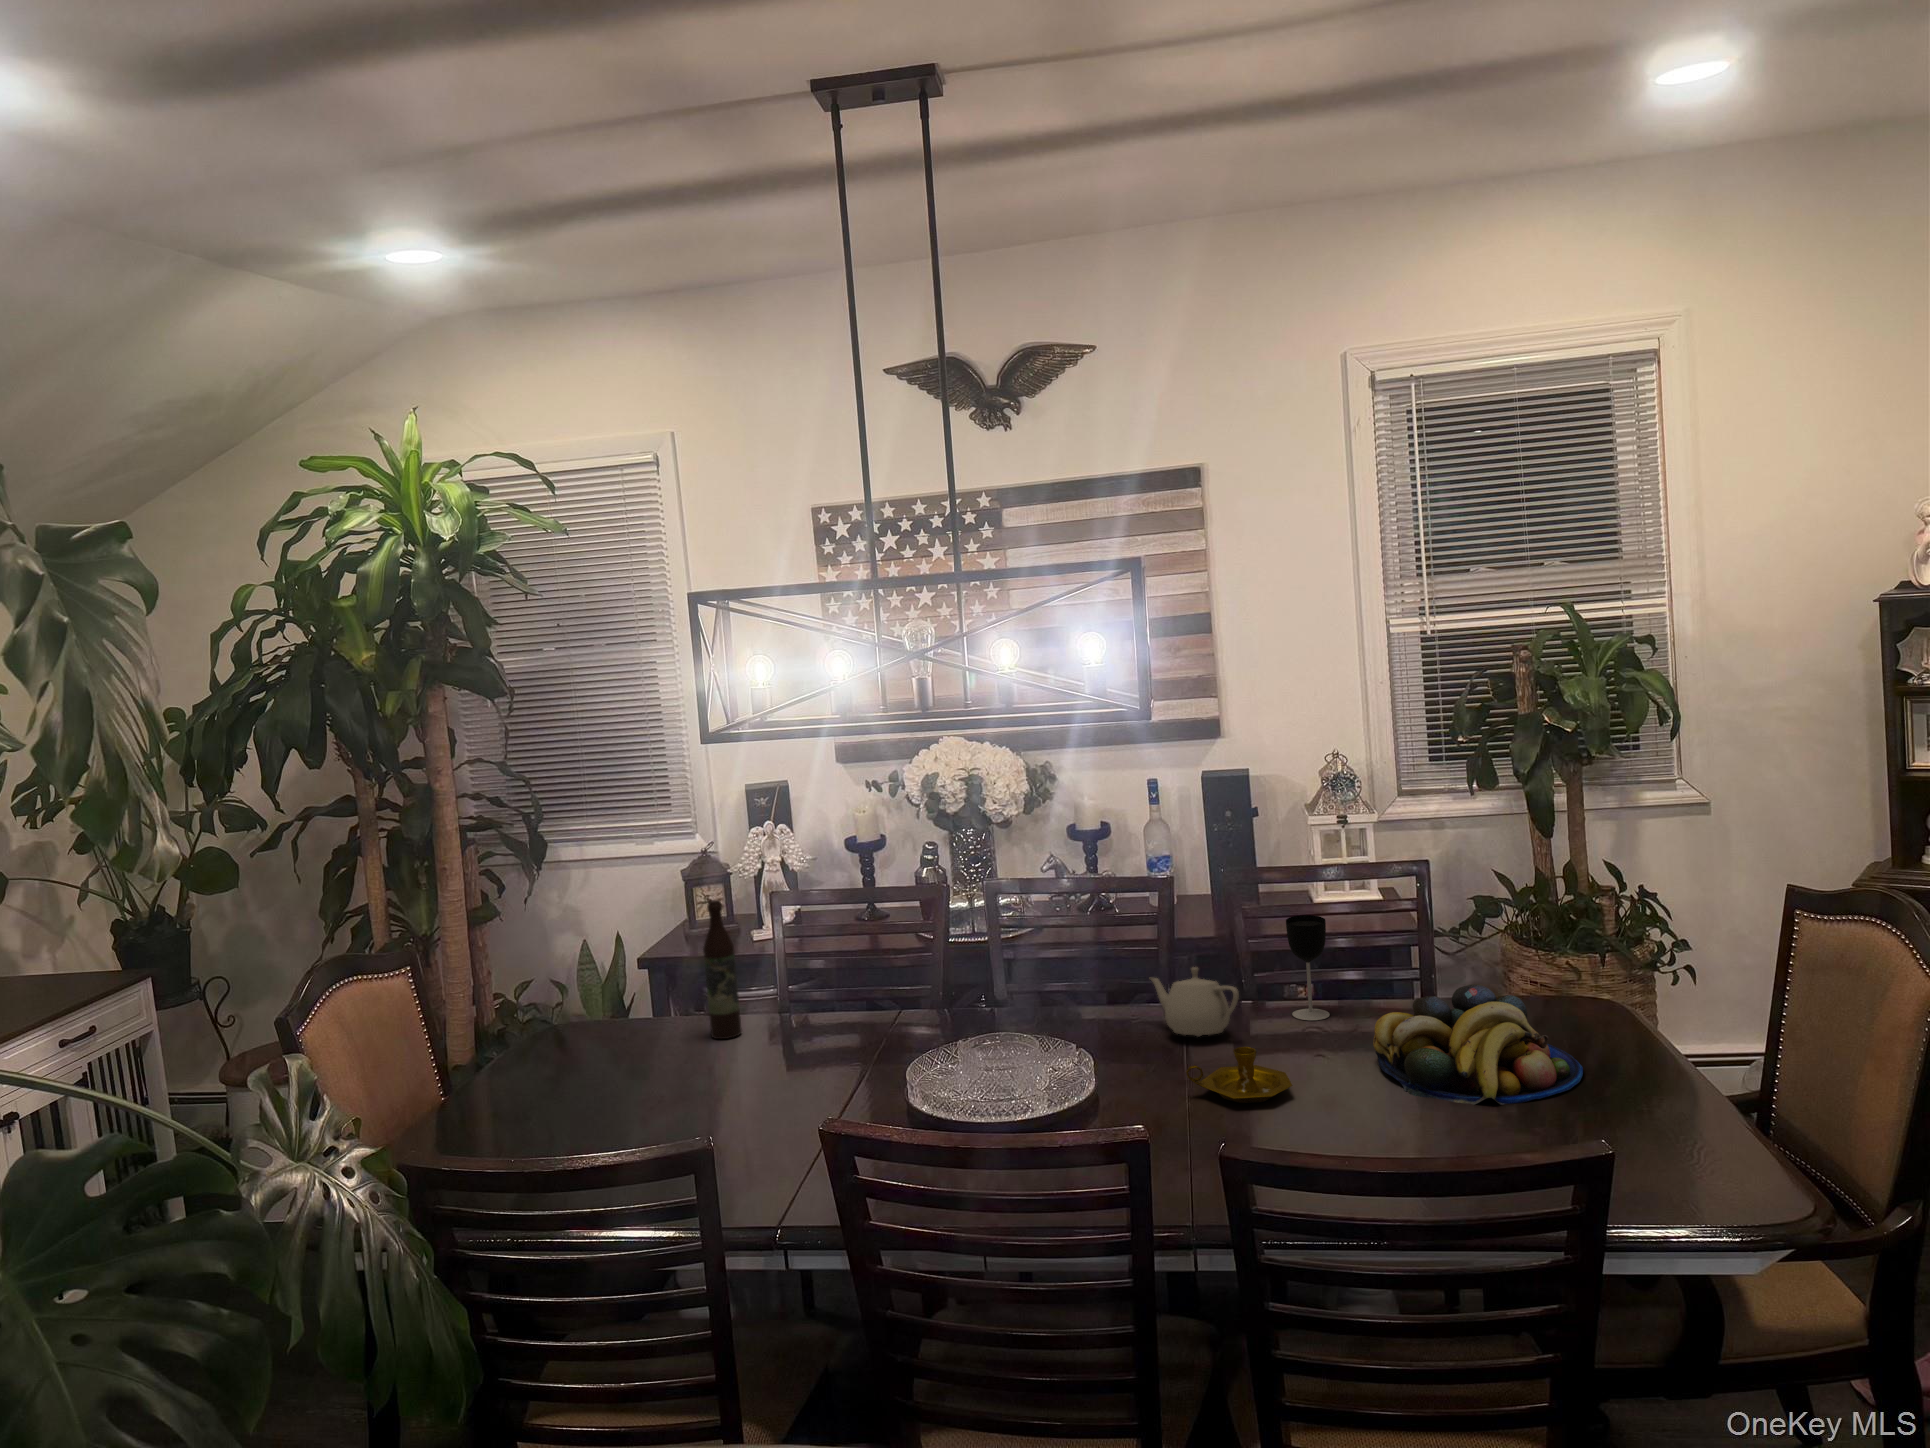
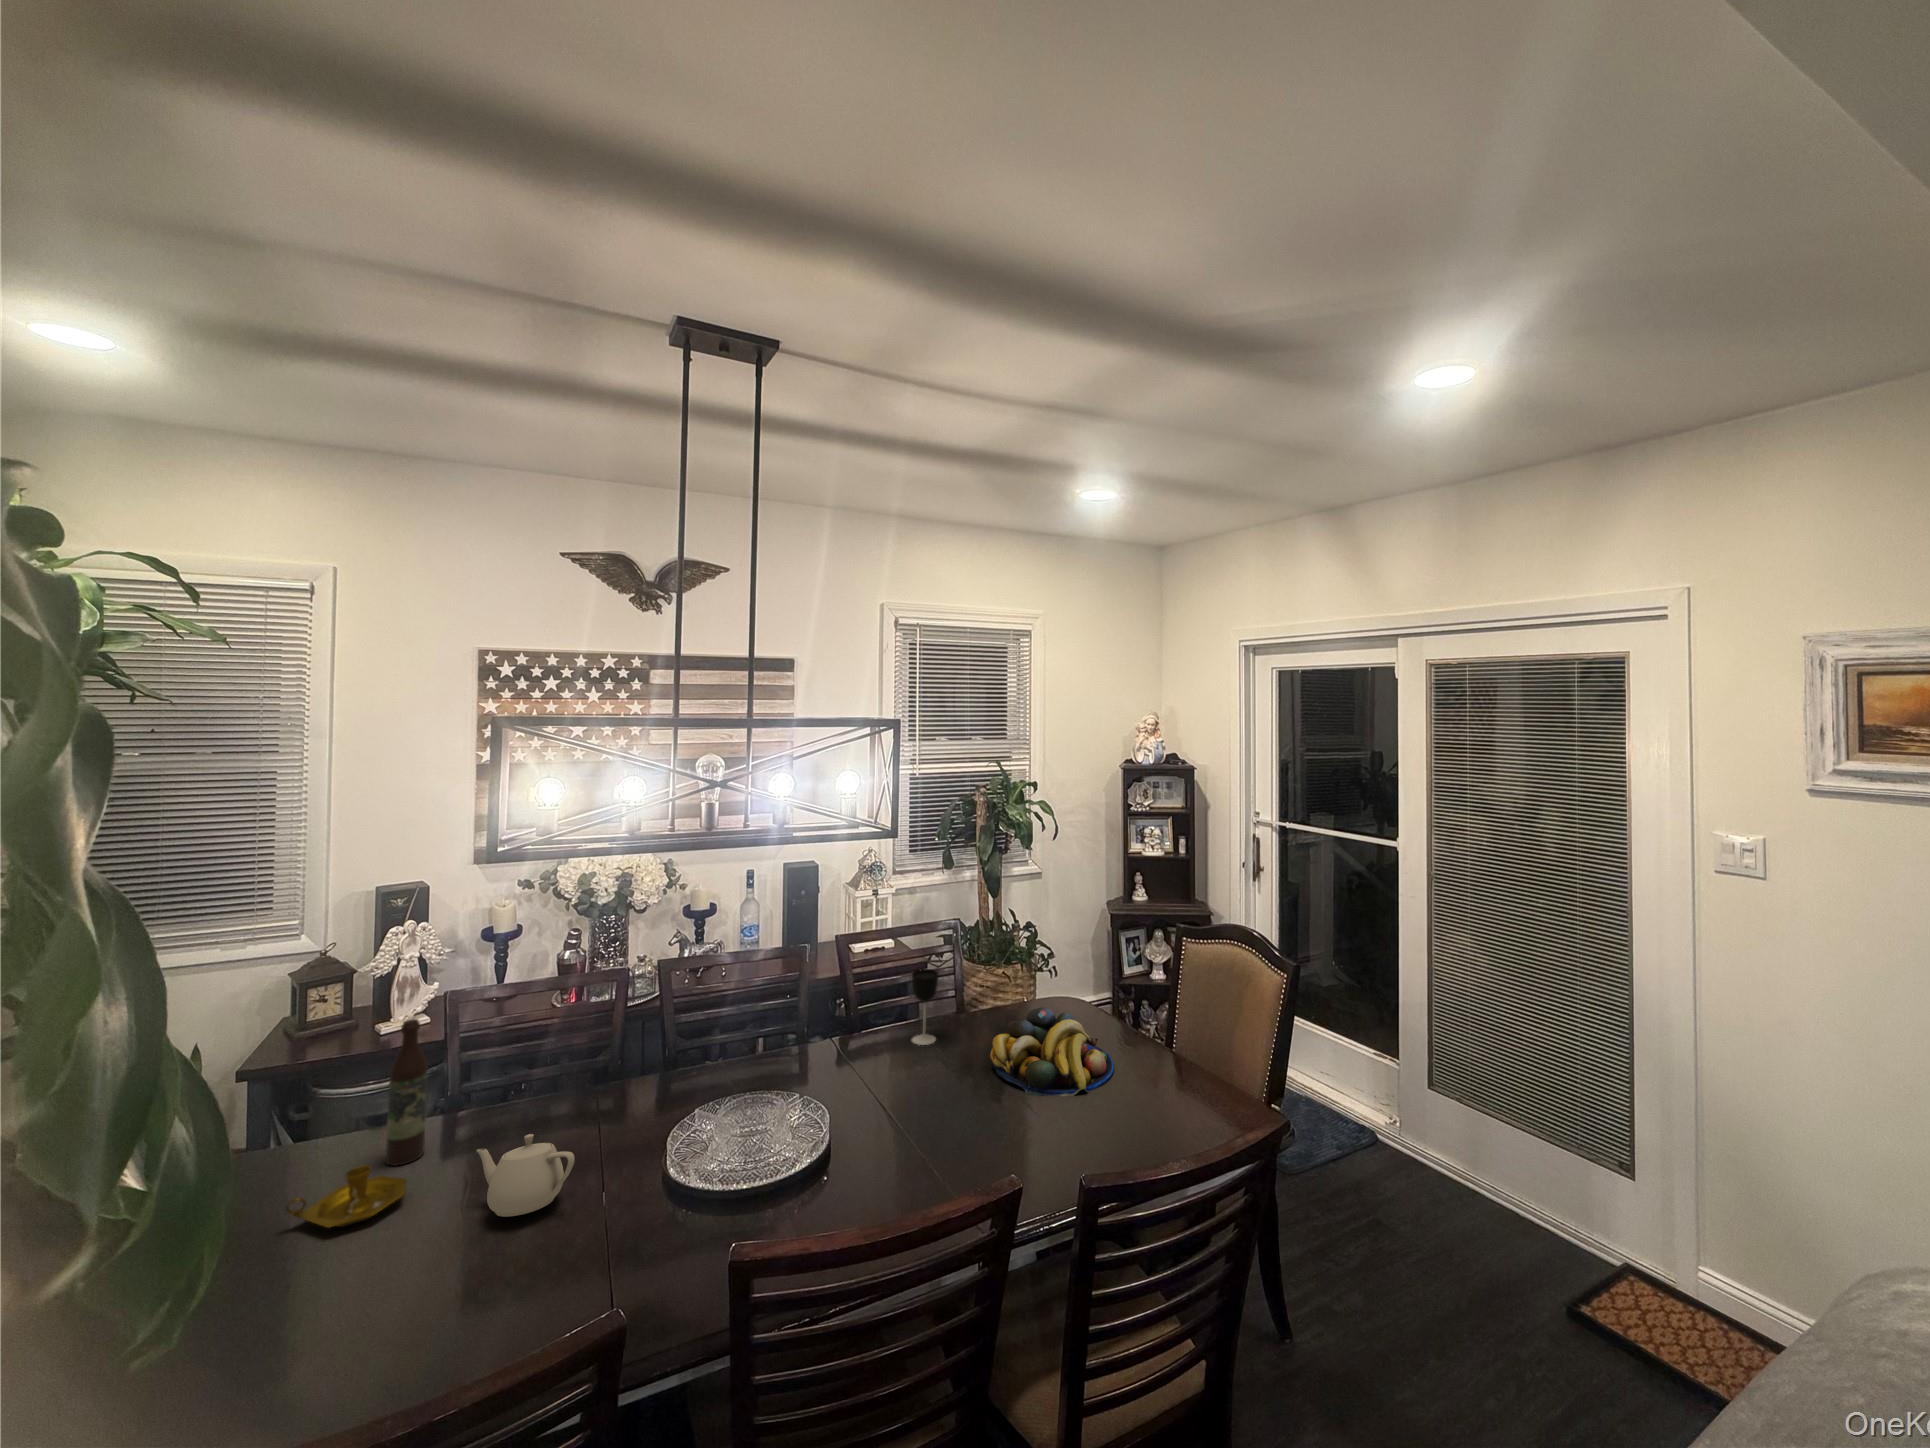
teapot: present [1151,967,1239,1037] -> present [477,1134,575,1217]
candlestick: present [1186,1047,1292,1103] -> present [286,1165,406,1228]

